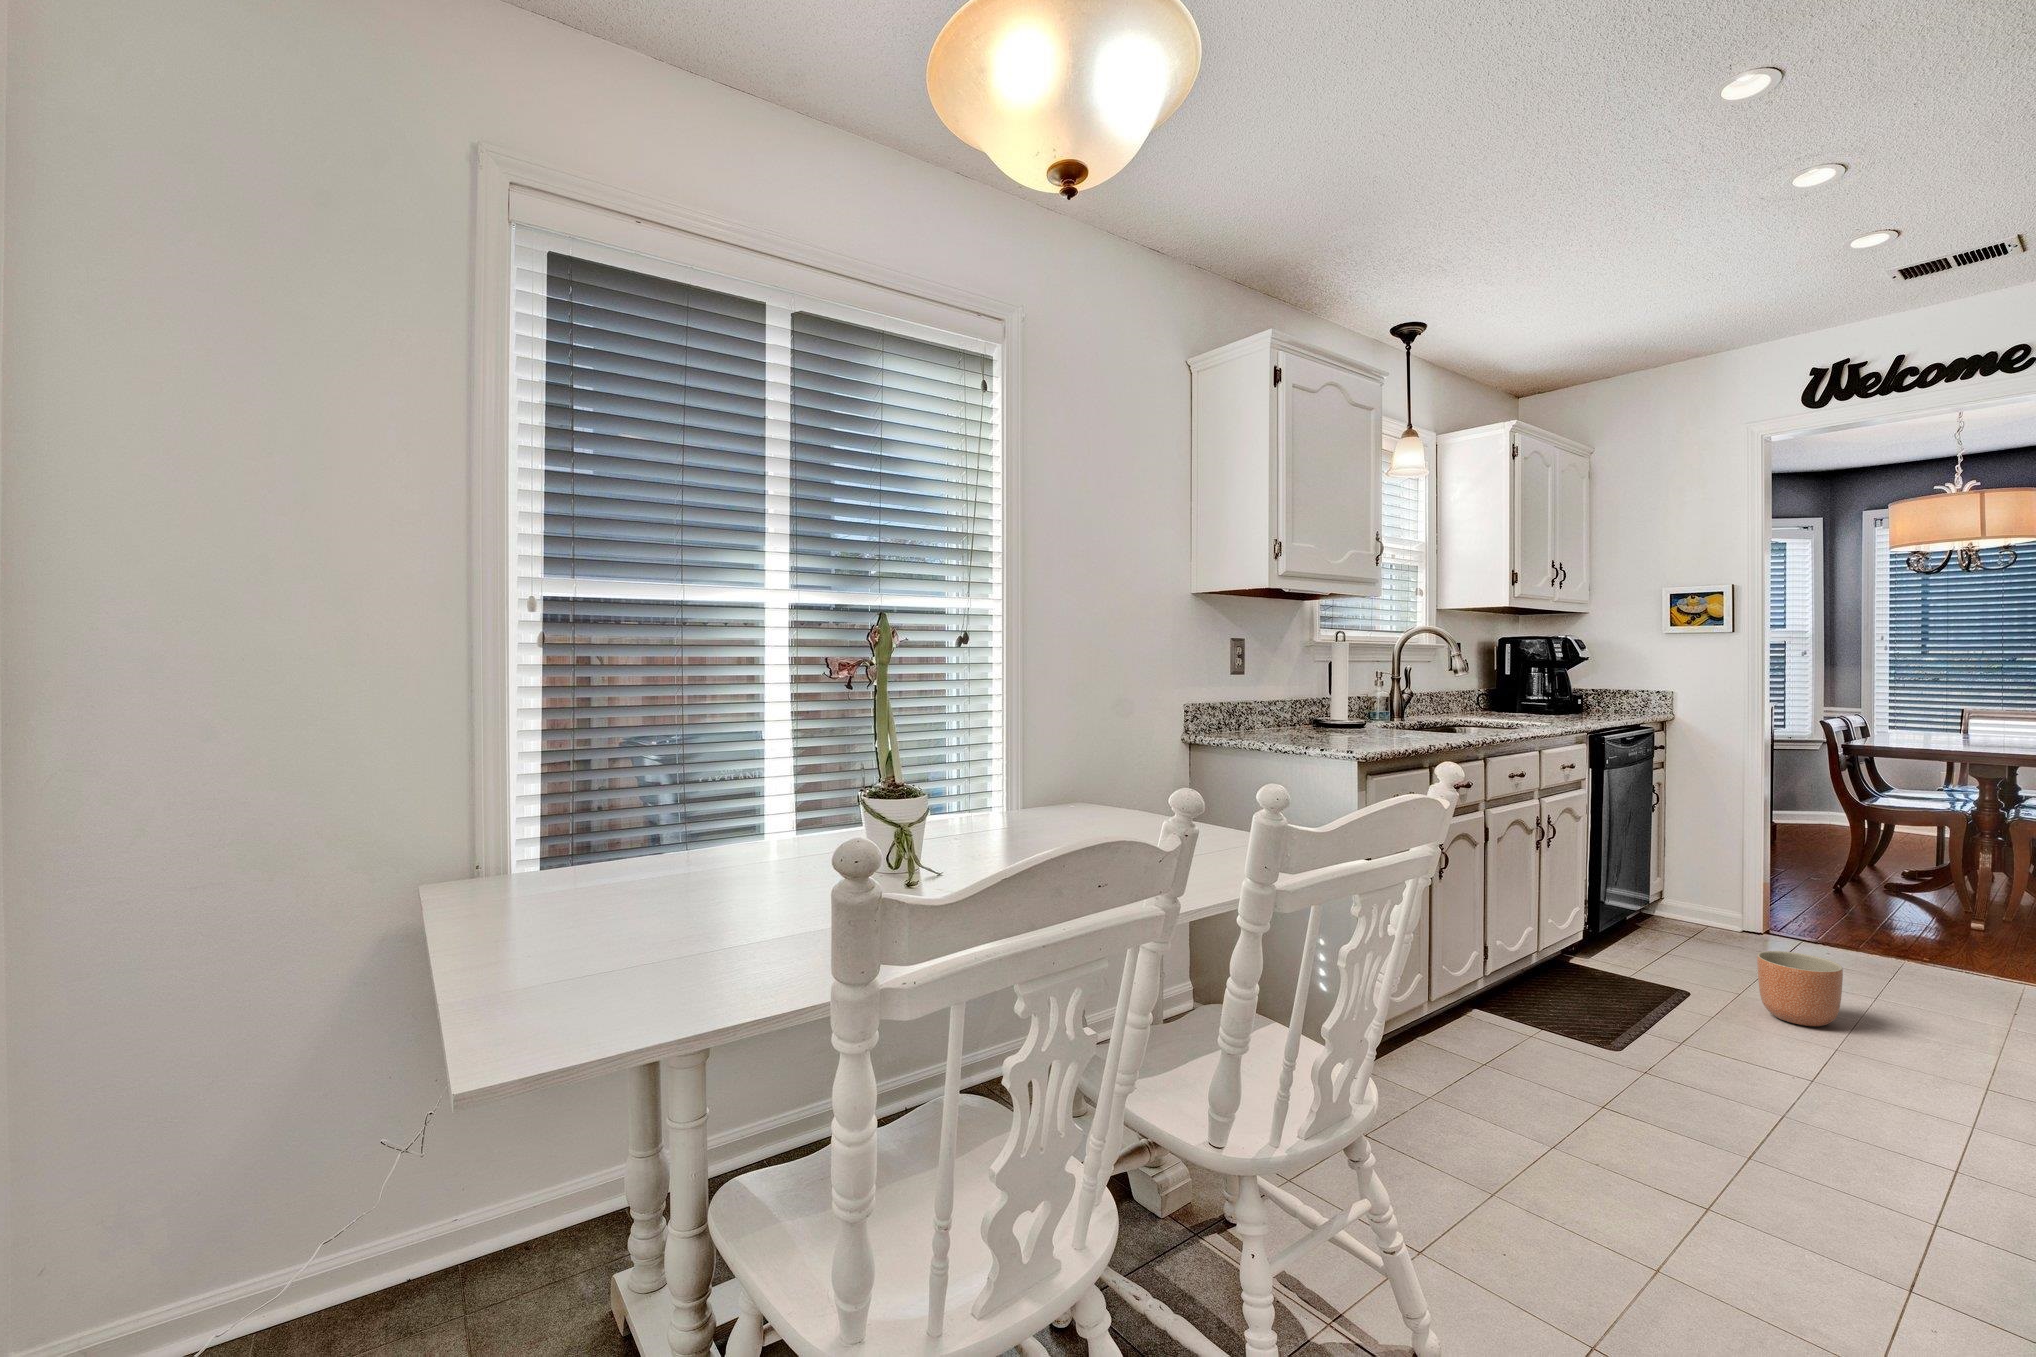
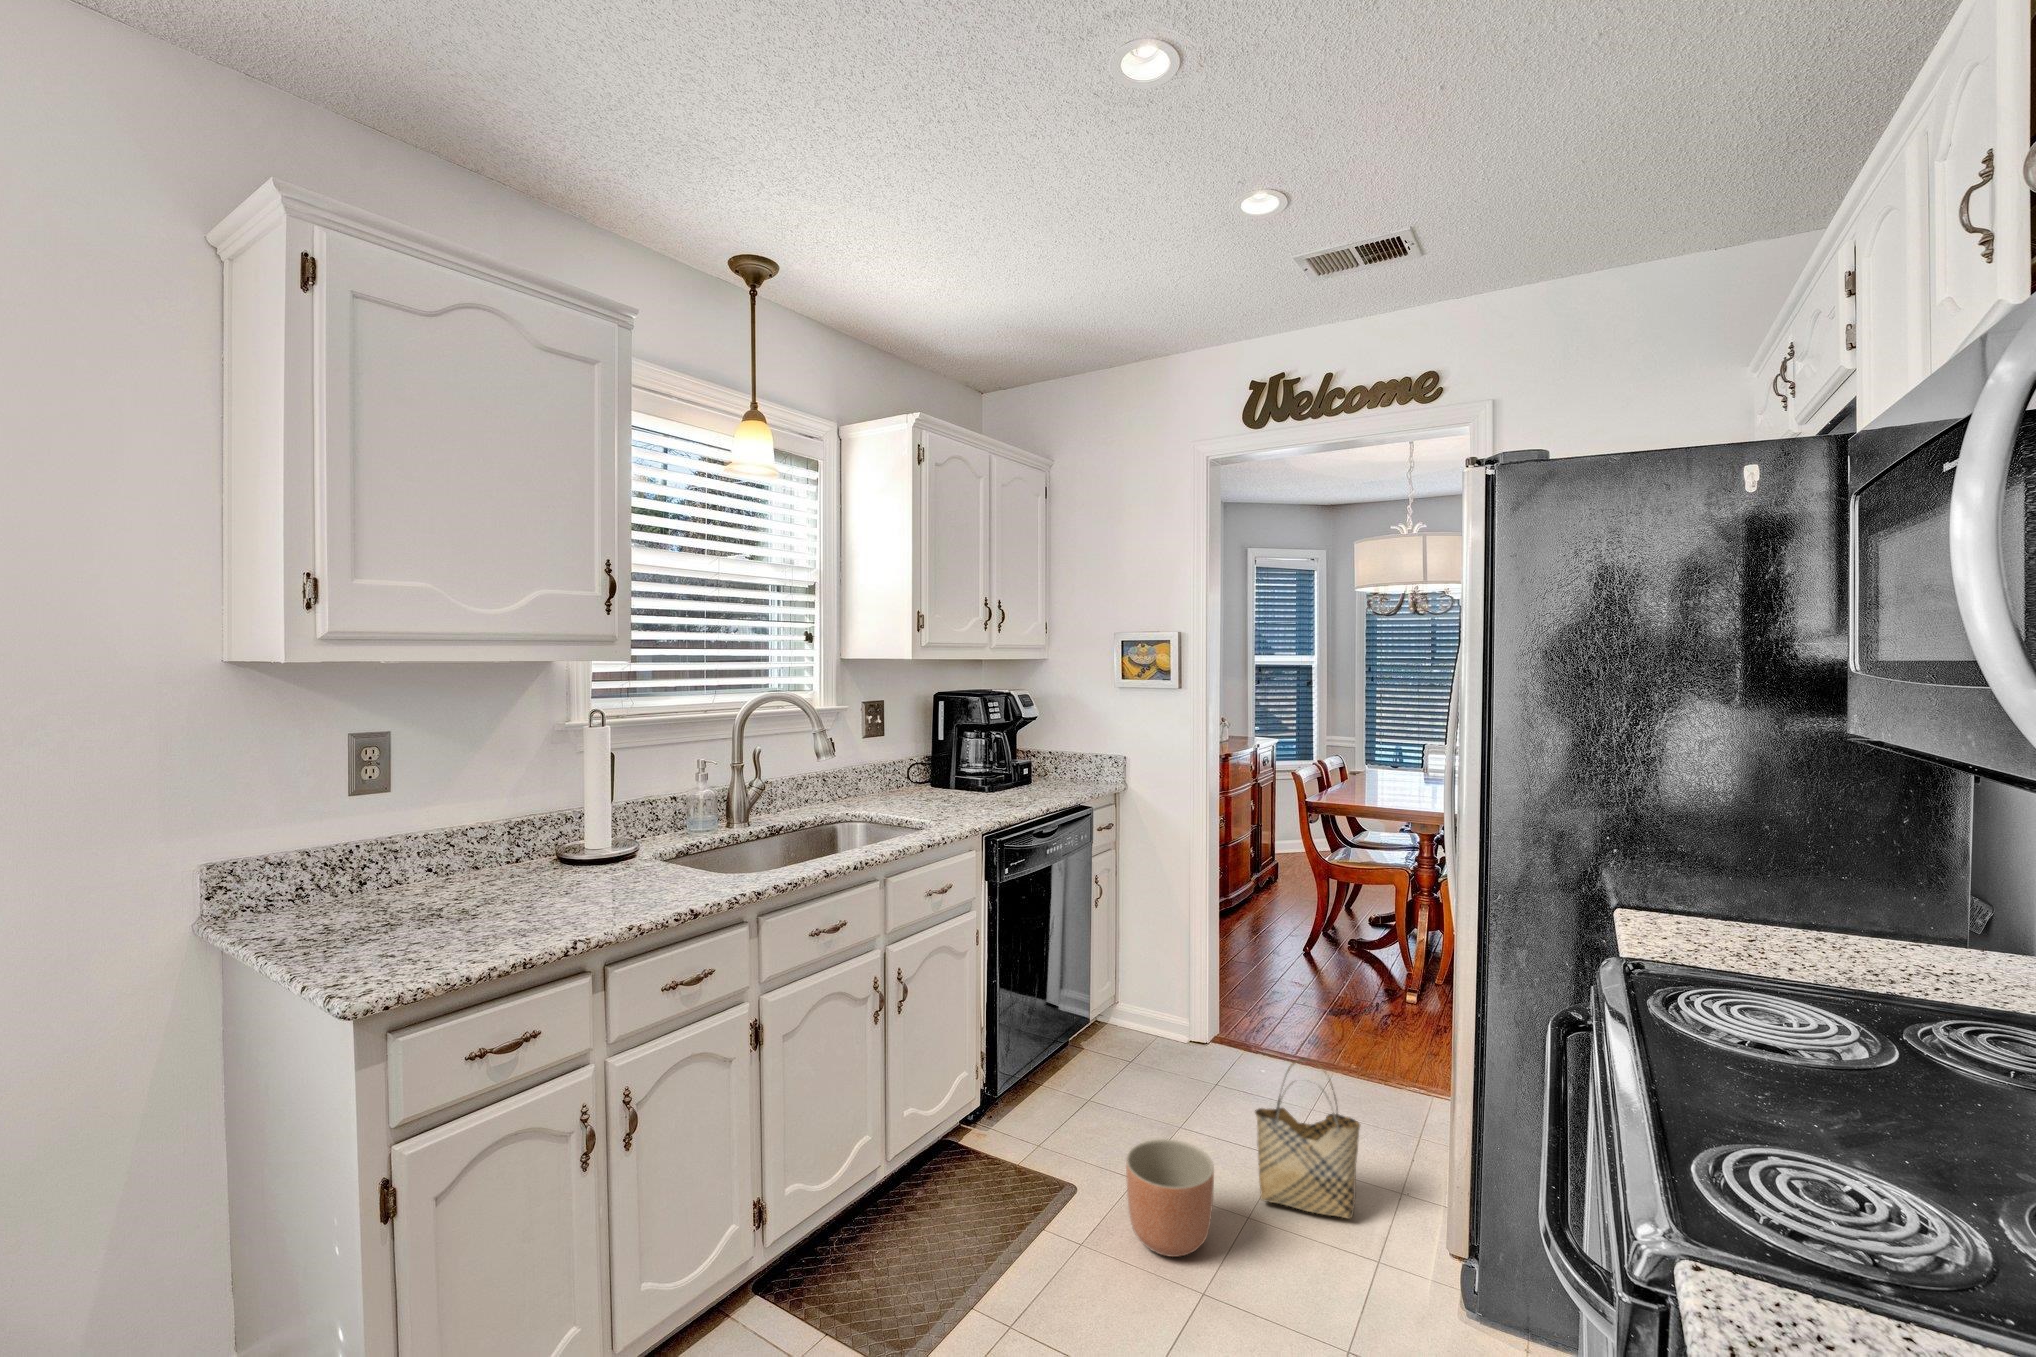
woven basket: none [1865,906,1975,1025] -> present [1255,1058,1361,1219]

